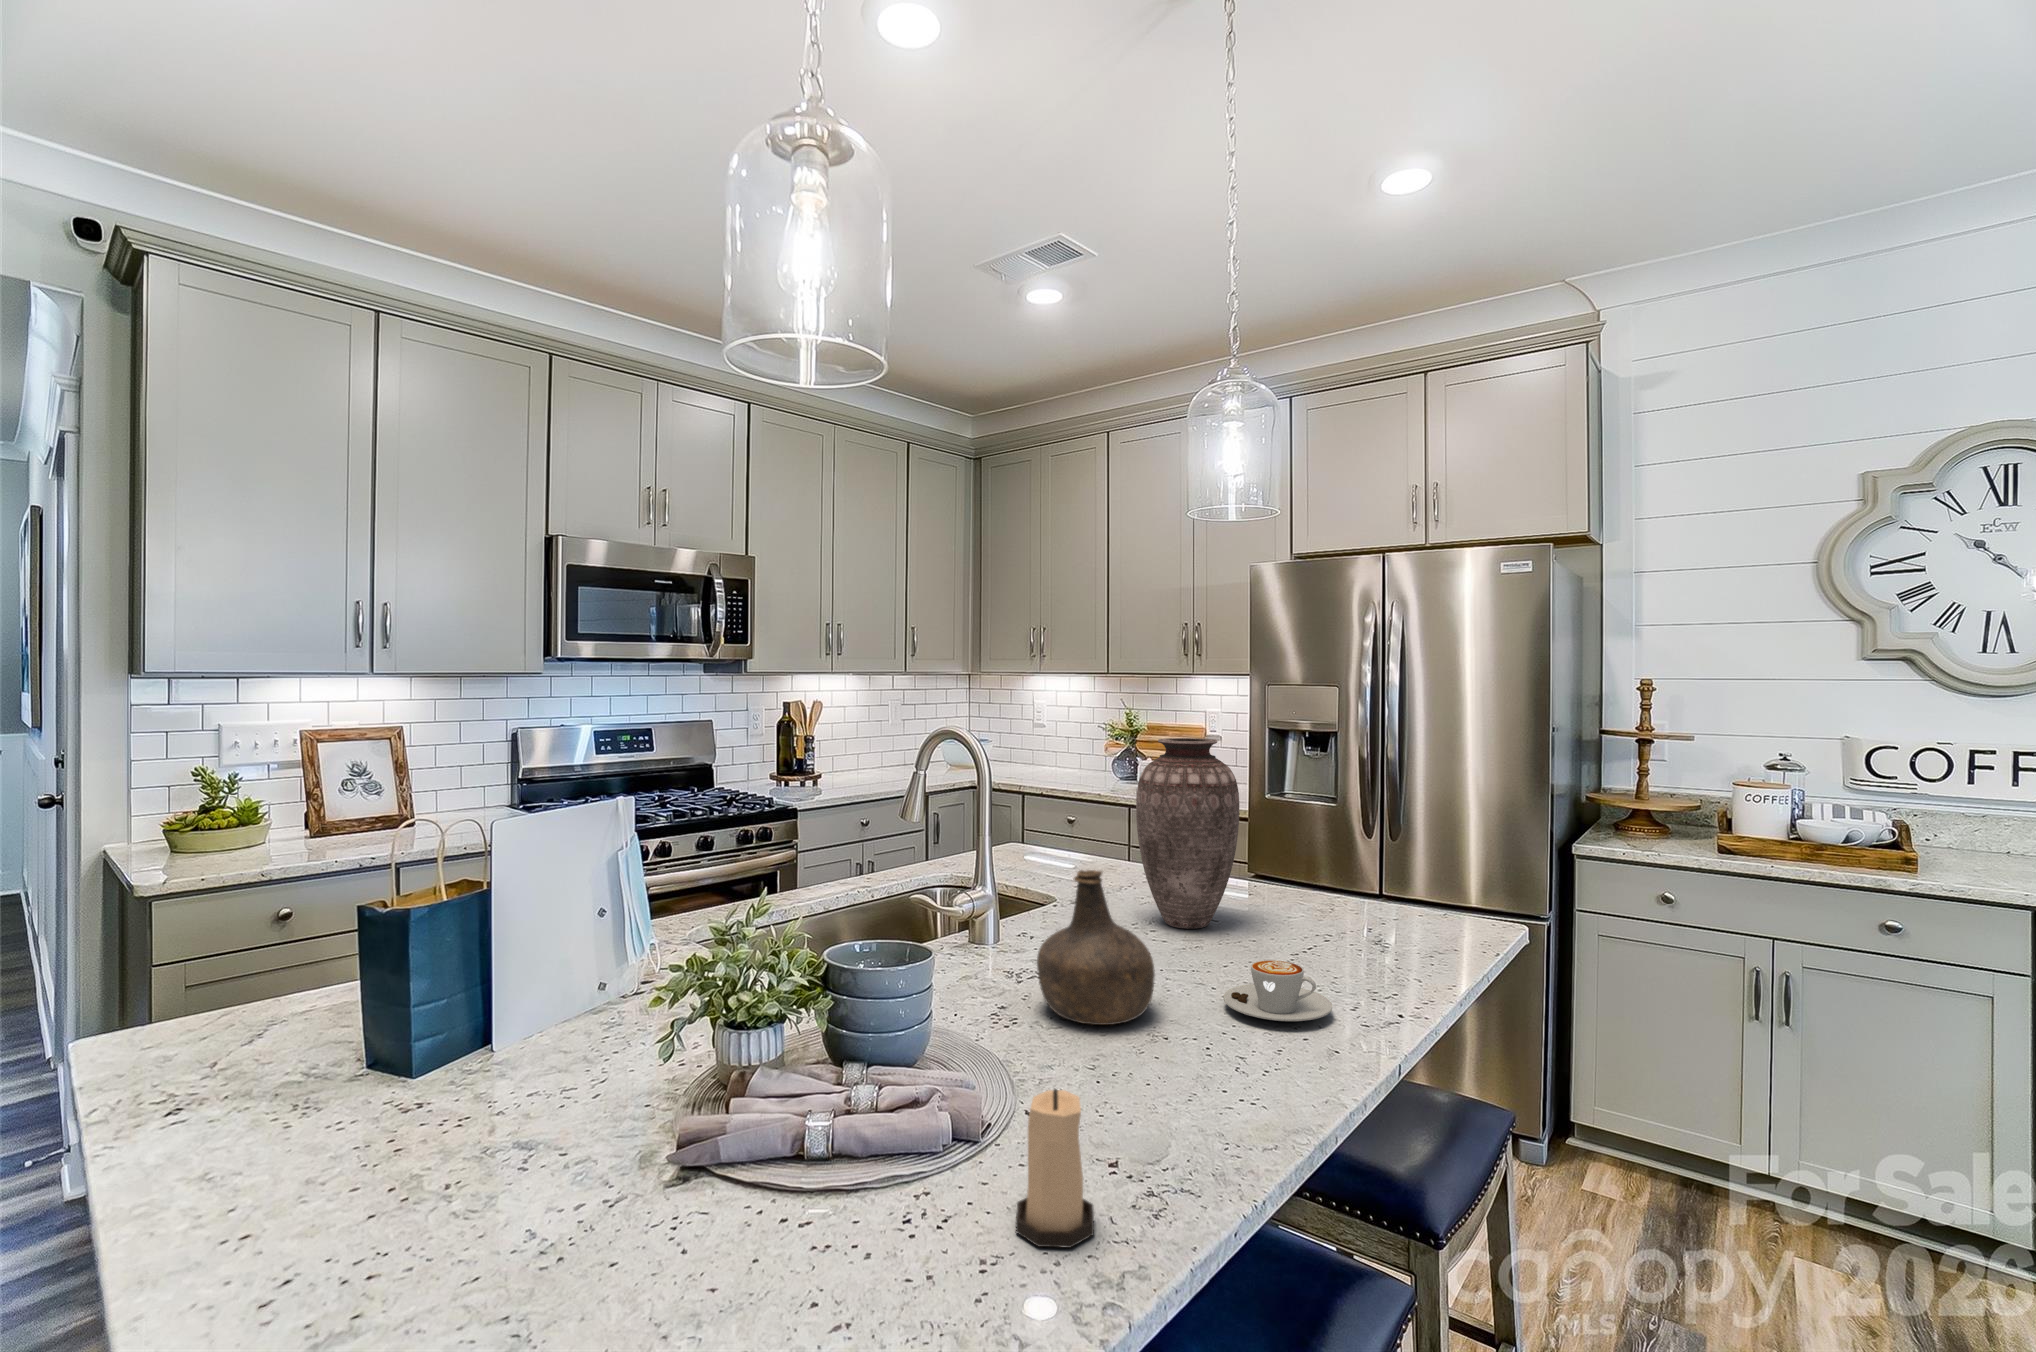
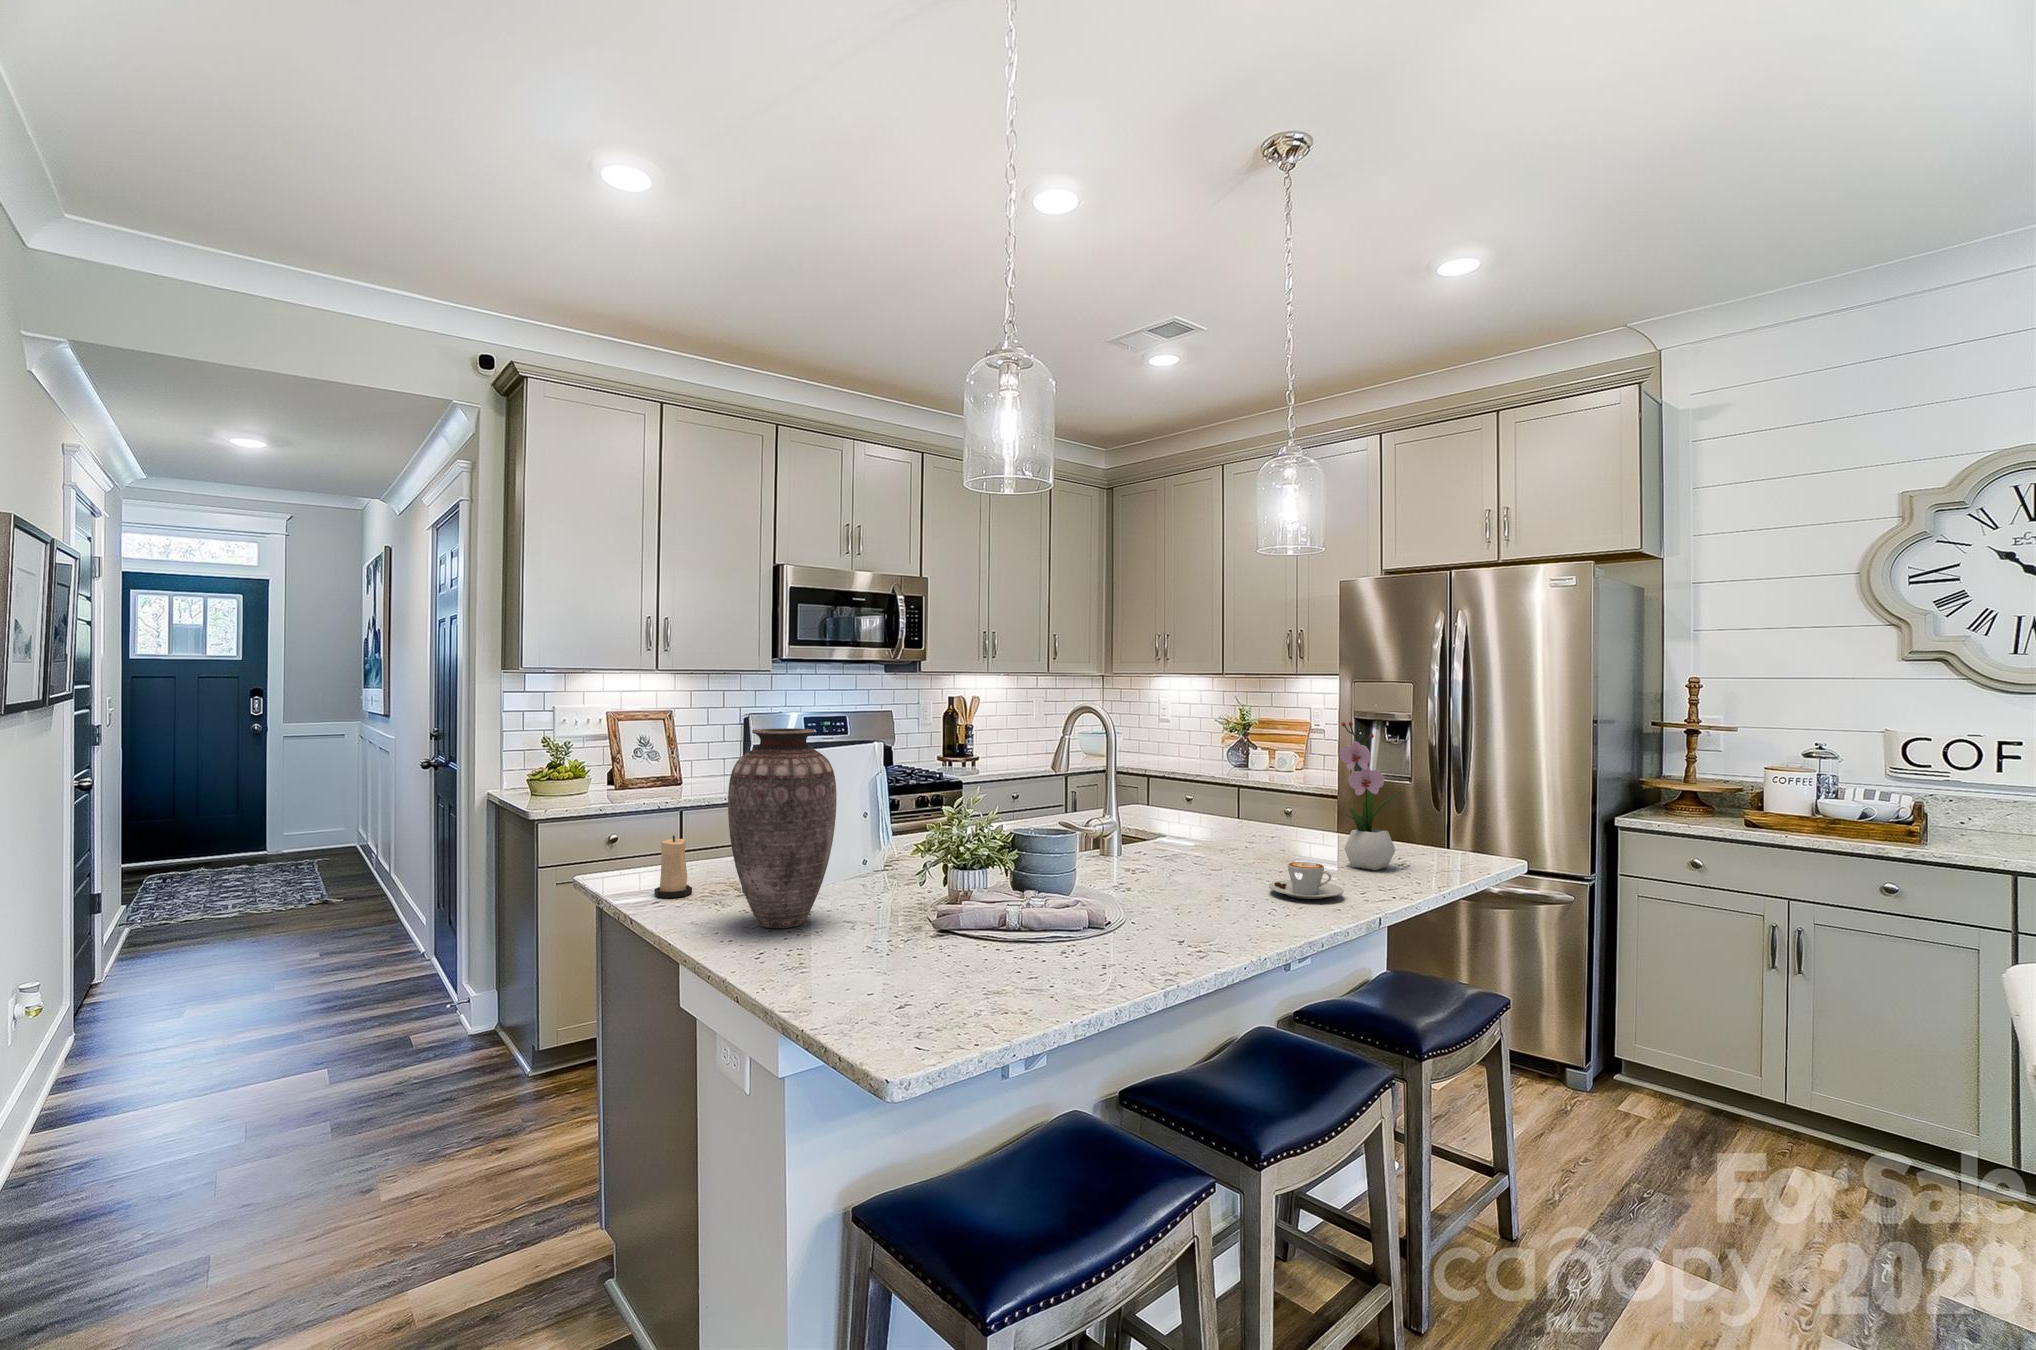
vase: present [1136,738,1239,929] -> present [728,728,837,928]
flower arrangement: none [1302,748,1380,952] -> present [1339,721,1401,870]
bottle: present [1037,870,1155,1025] -> none [1141,796,1220,895]
candle: present [1016,1089,1094,1248] -> present [654,835,692,898]

